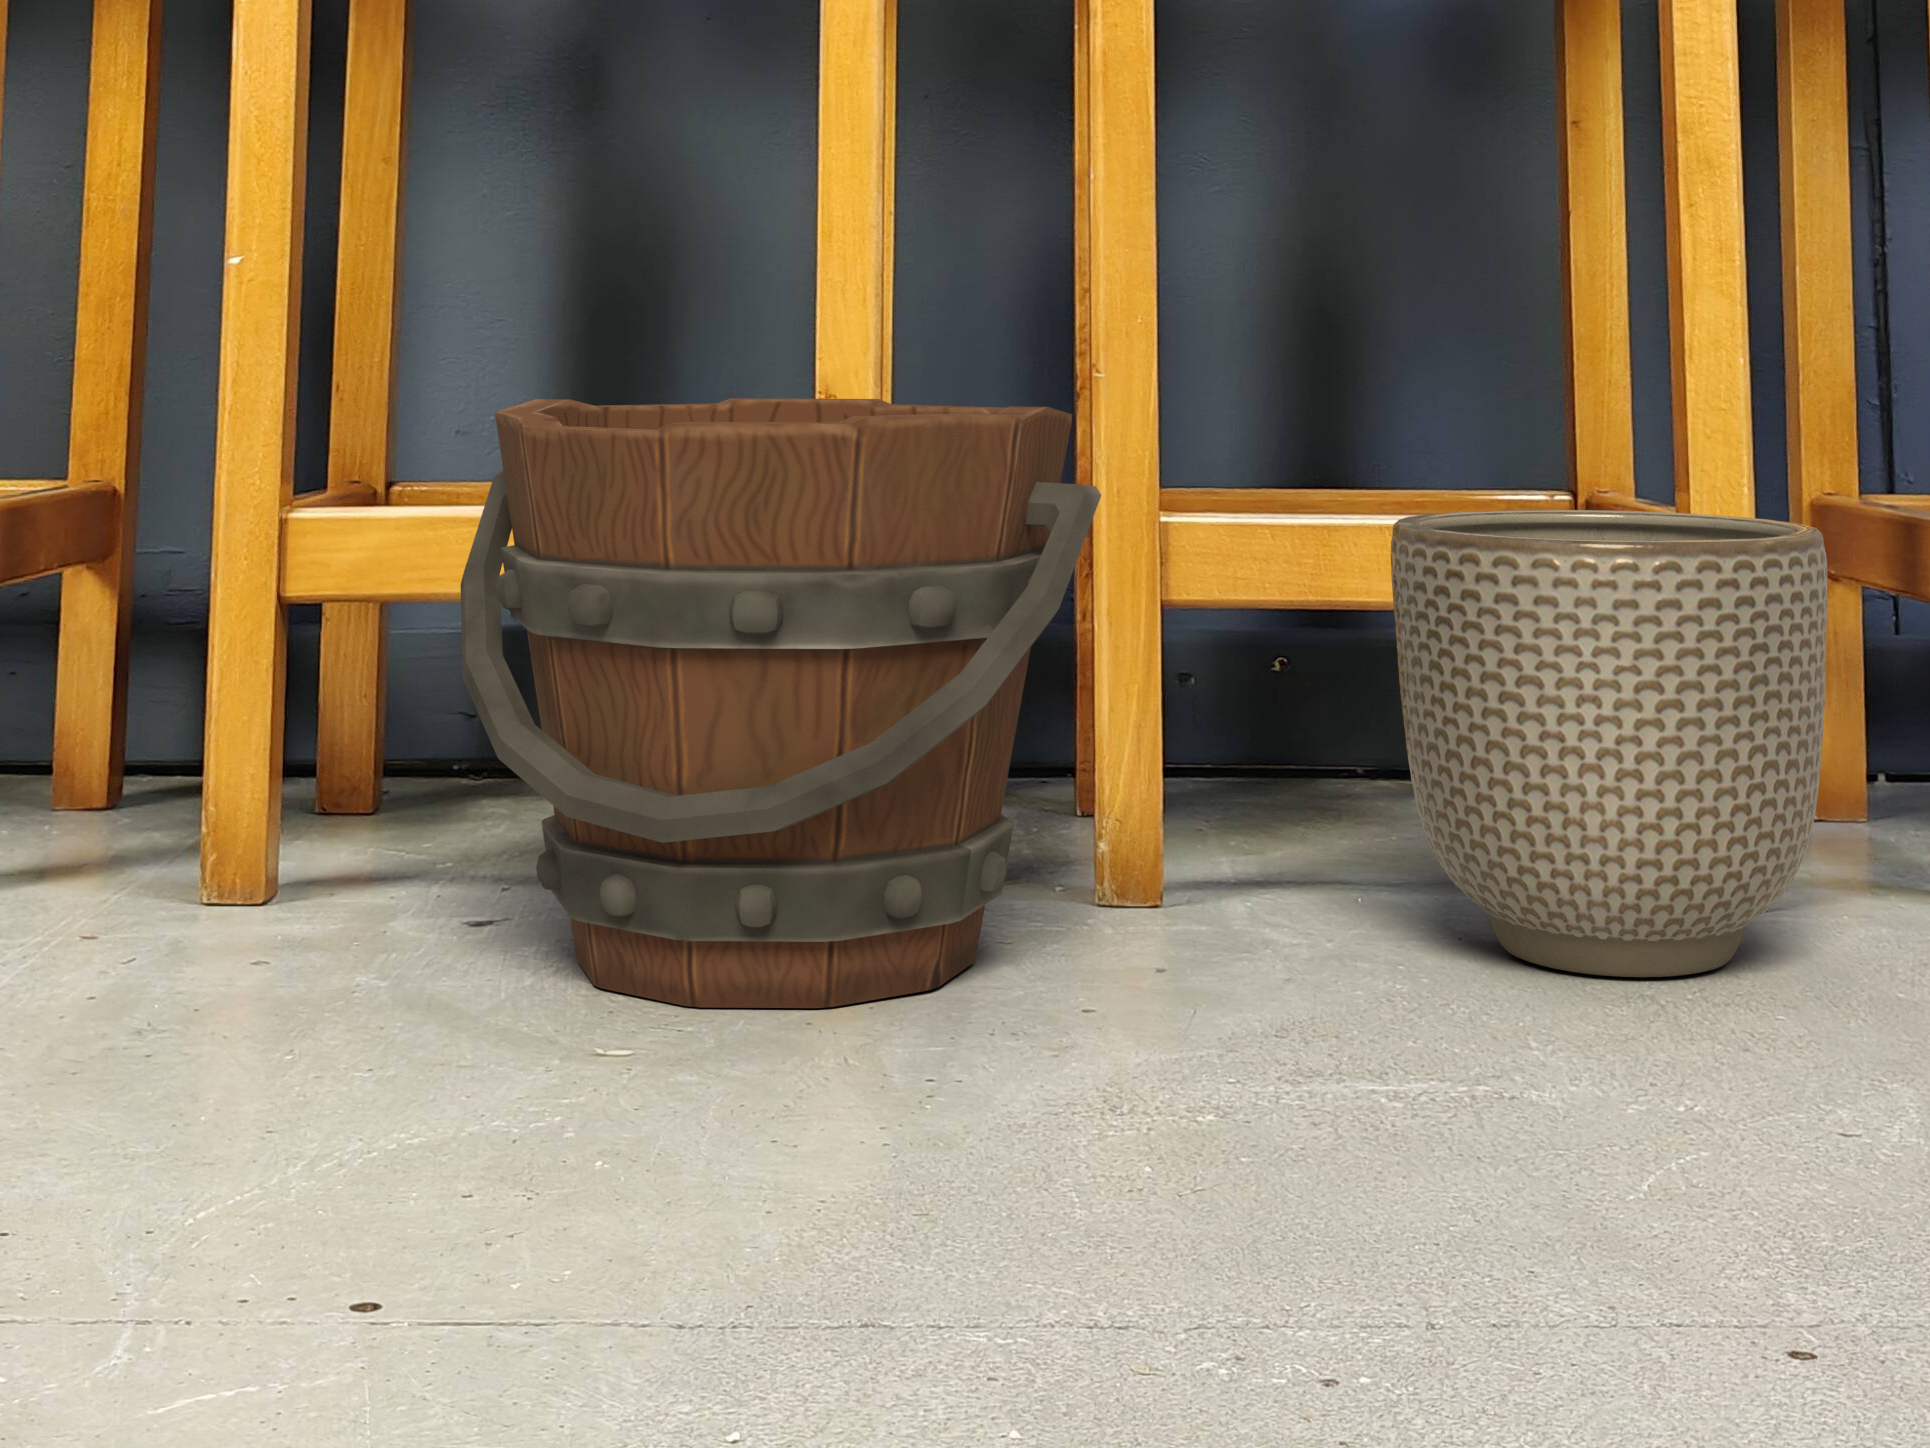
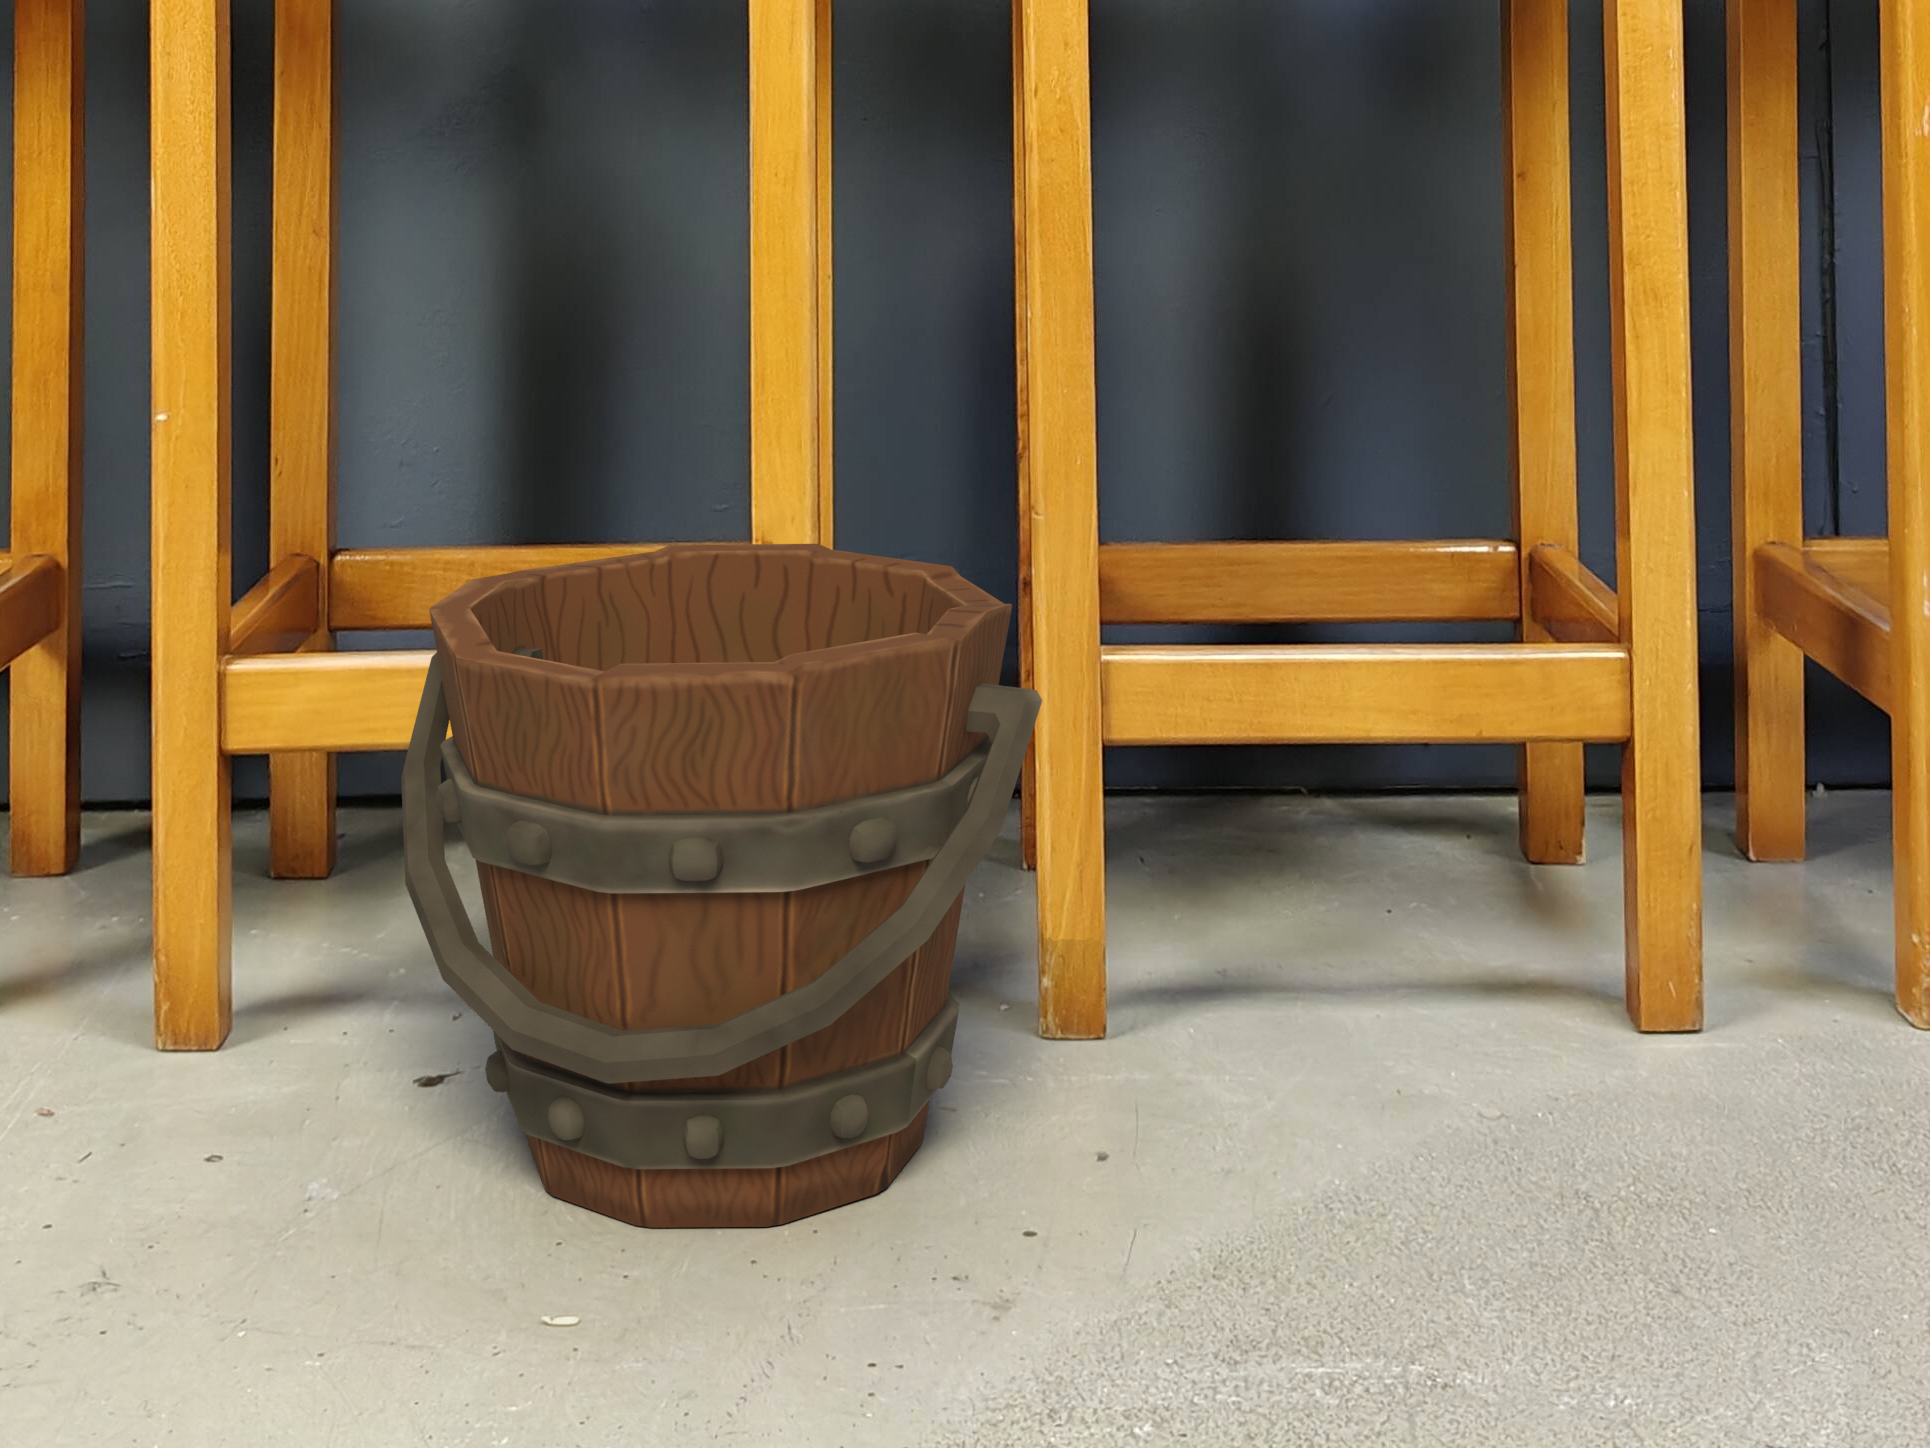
planter: present [1390,510,1827,977] -> none [1335,646,1773,1156]

